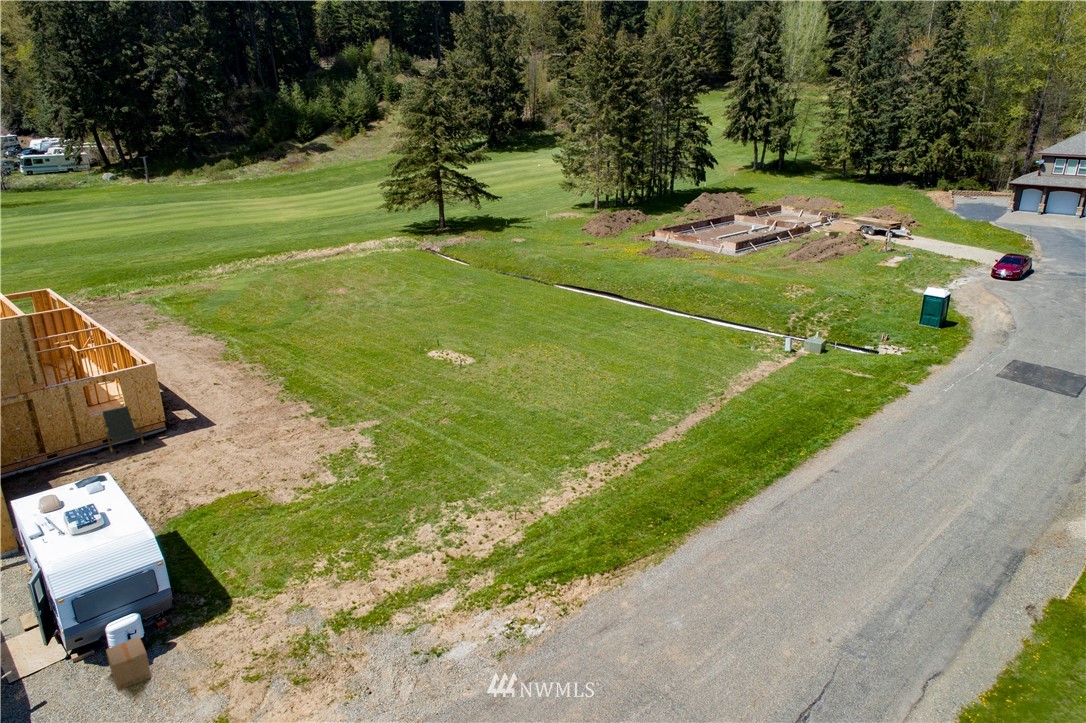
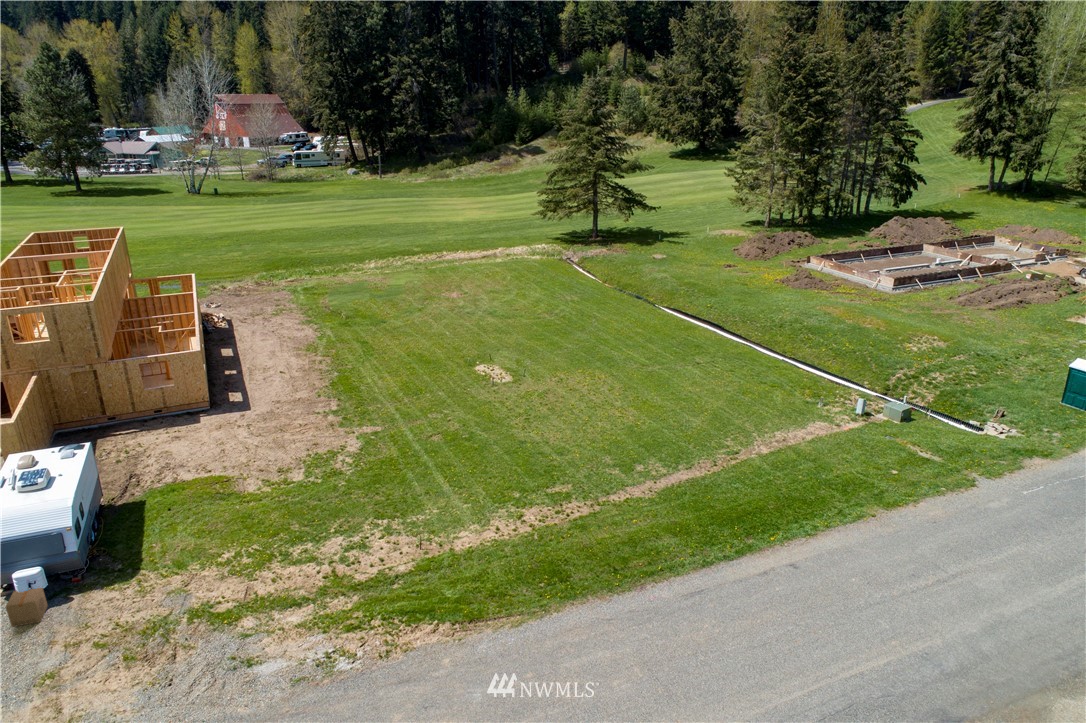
lounge chair: present [103,406,143,452] -> none [159,384,190,422]

